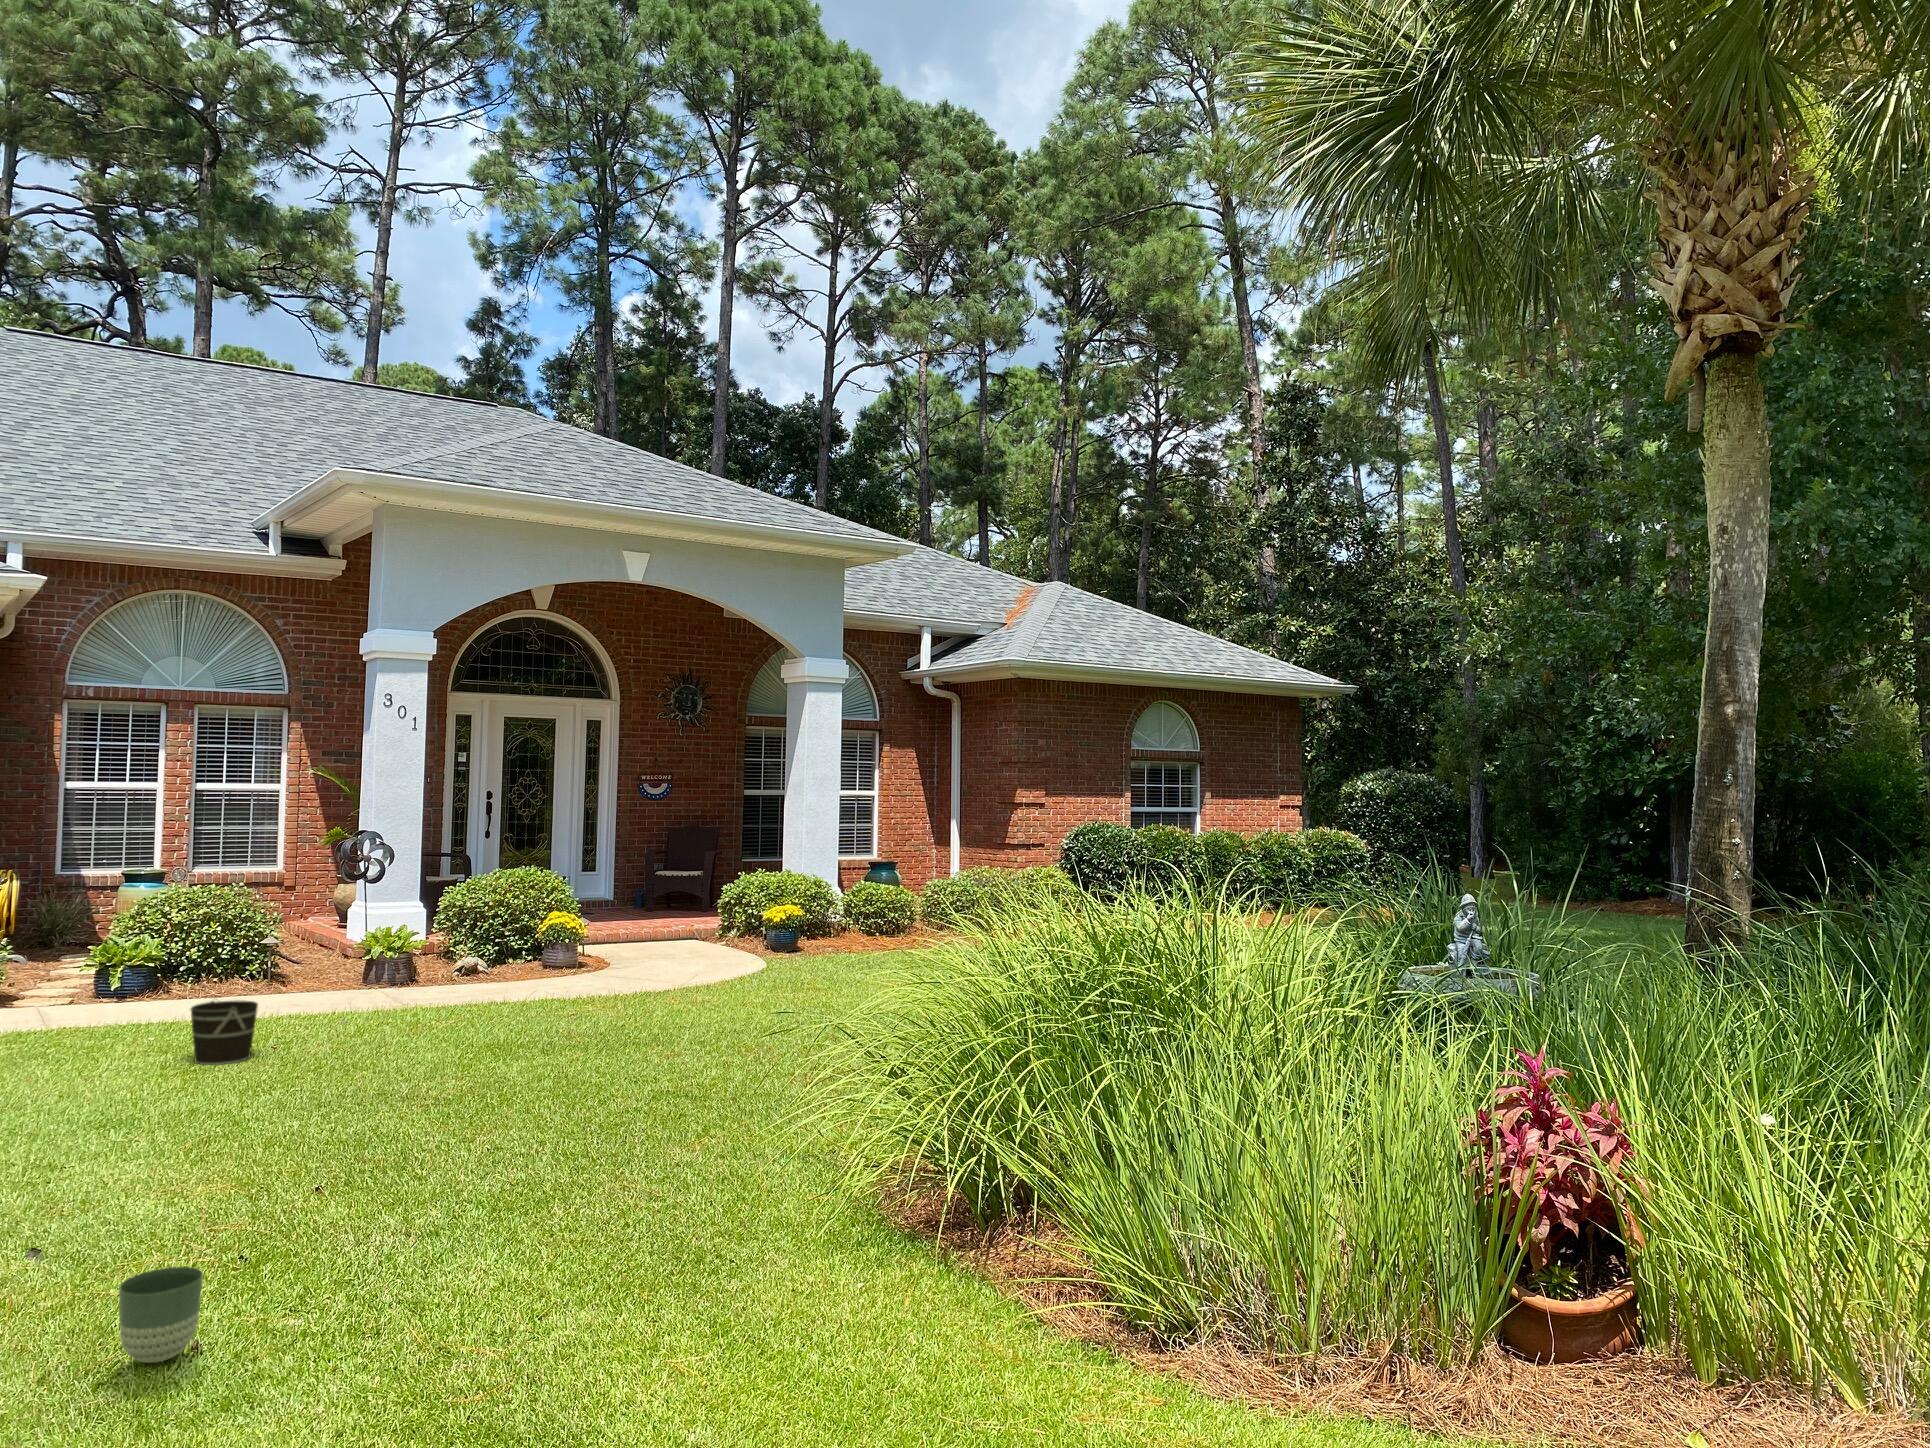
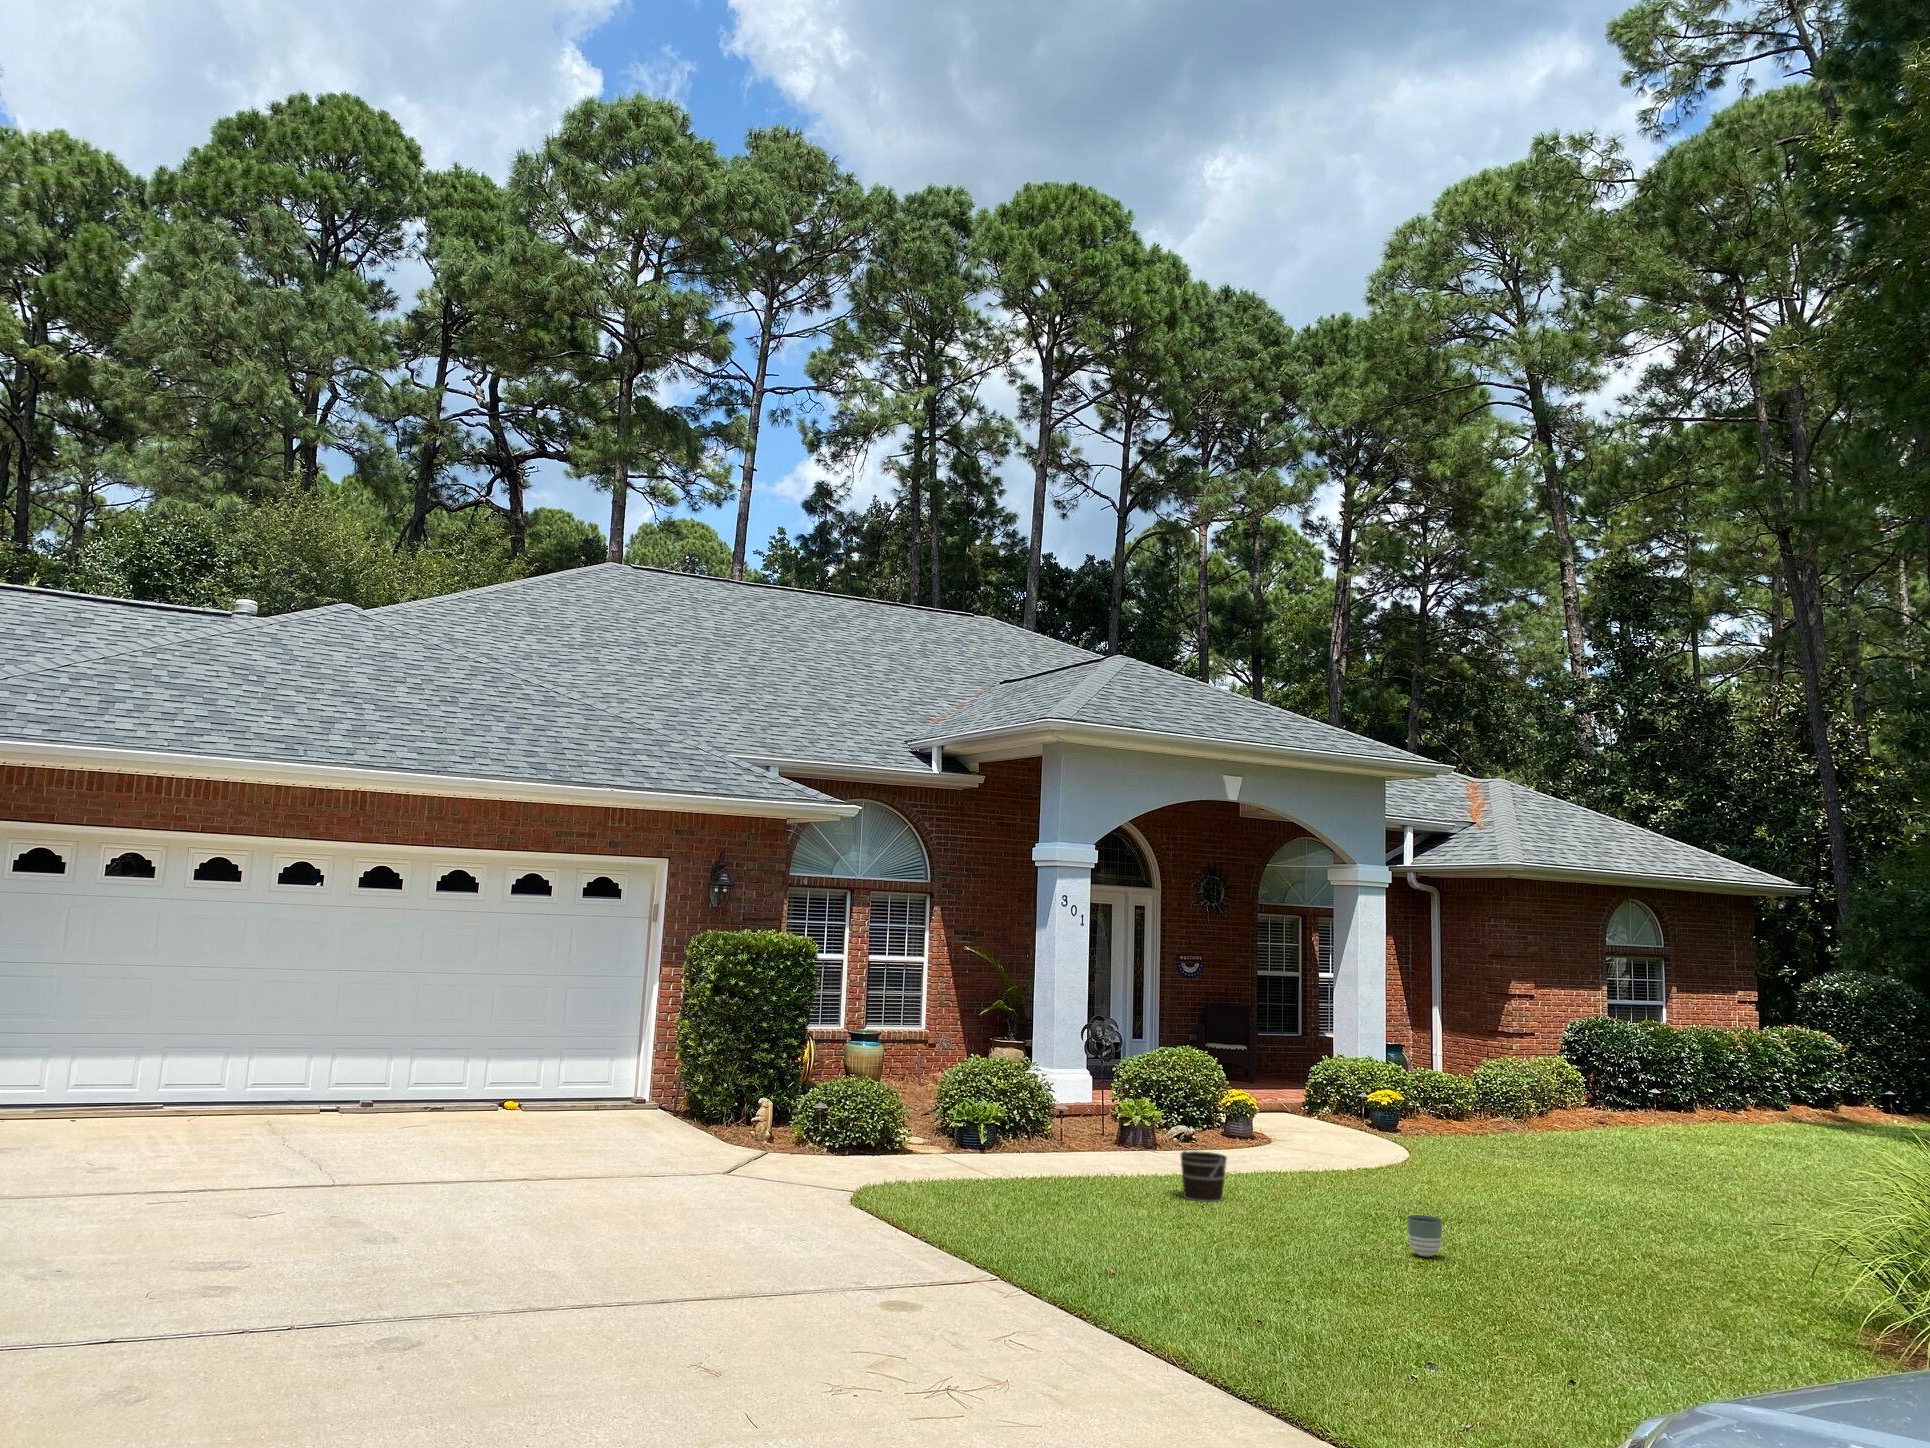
planter: present [119,1267,203,1363] -> present [1407,1215,1442,1257]

